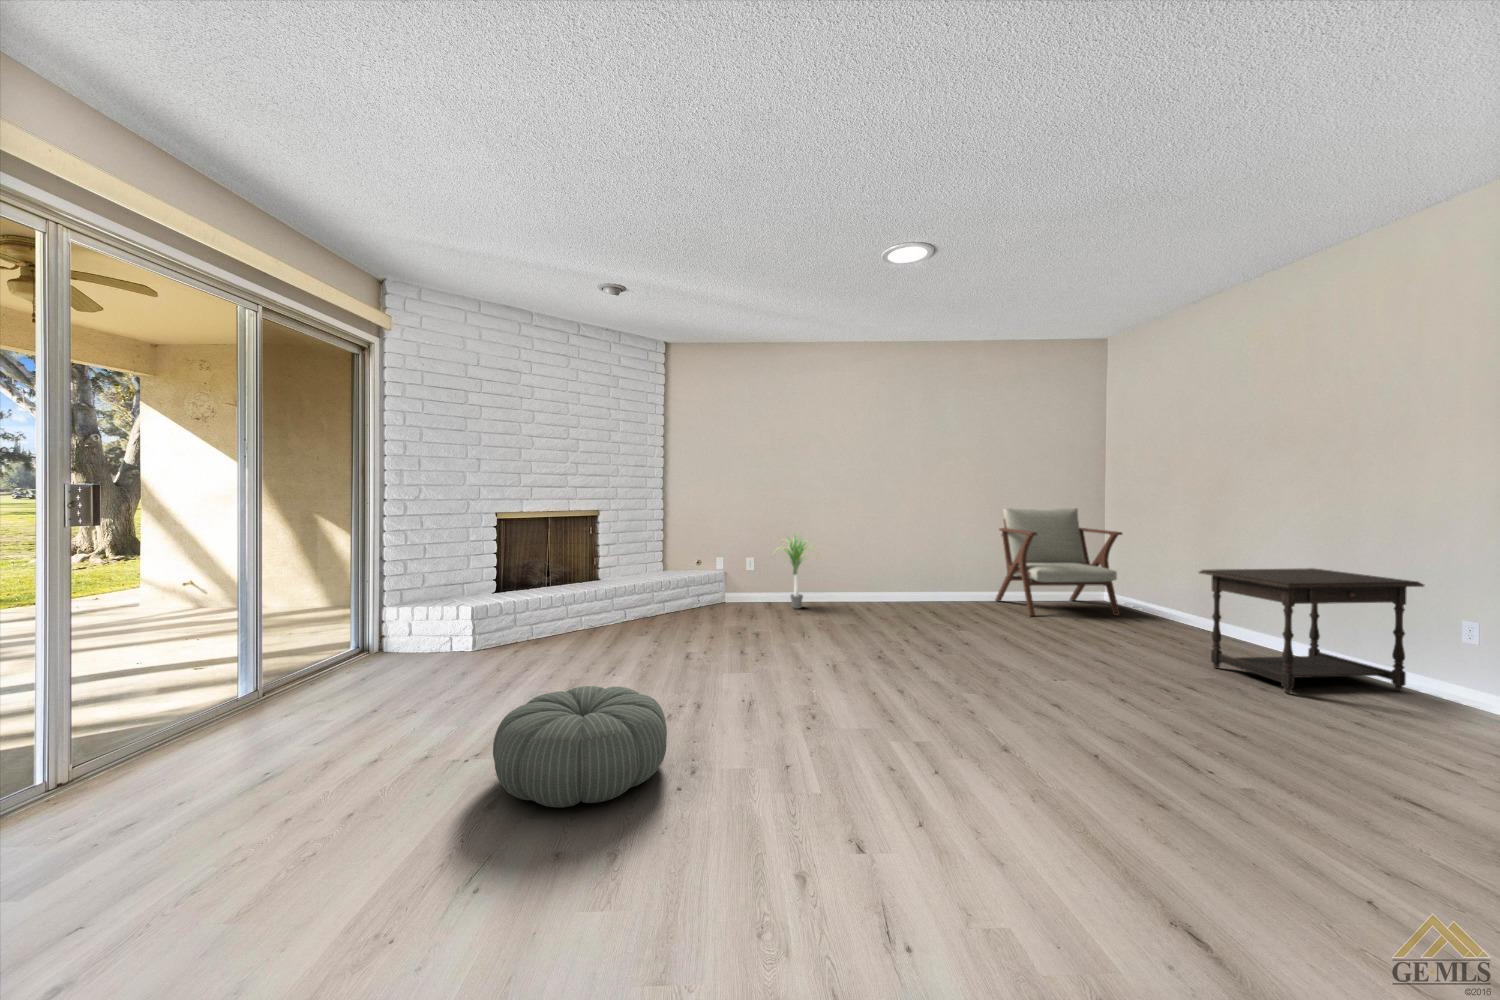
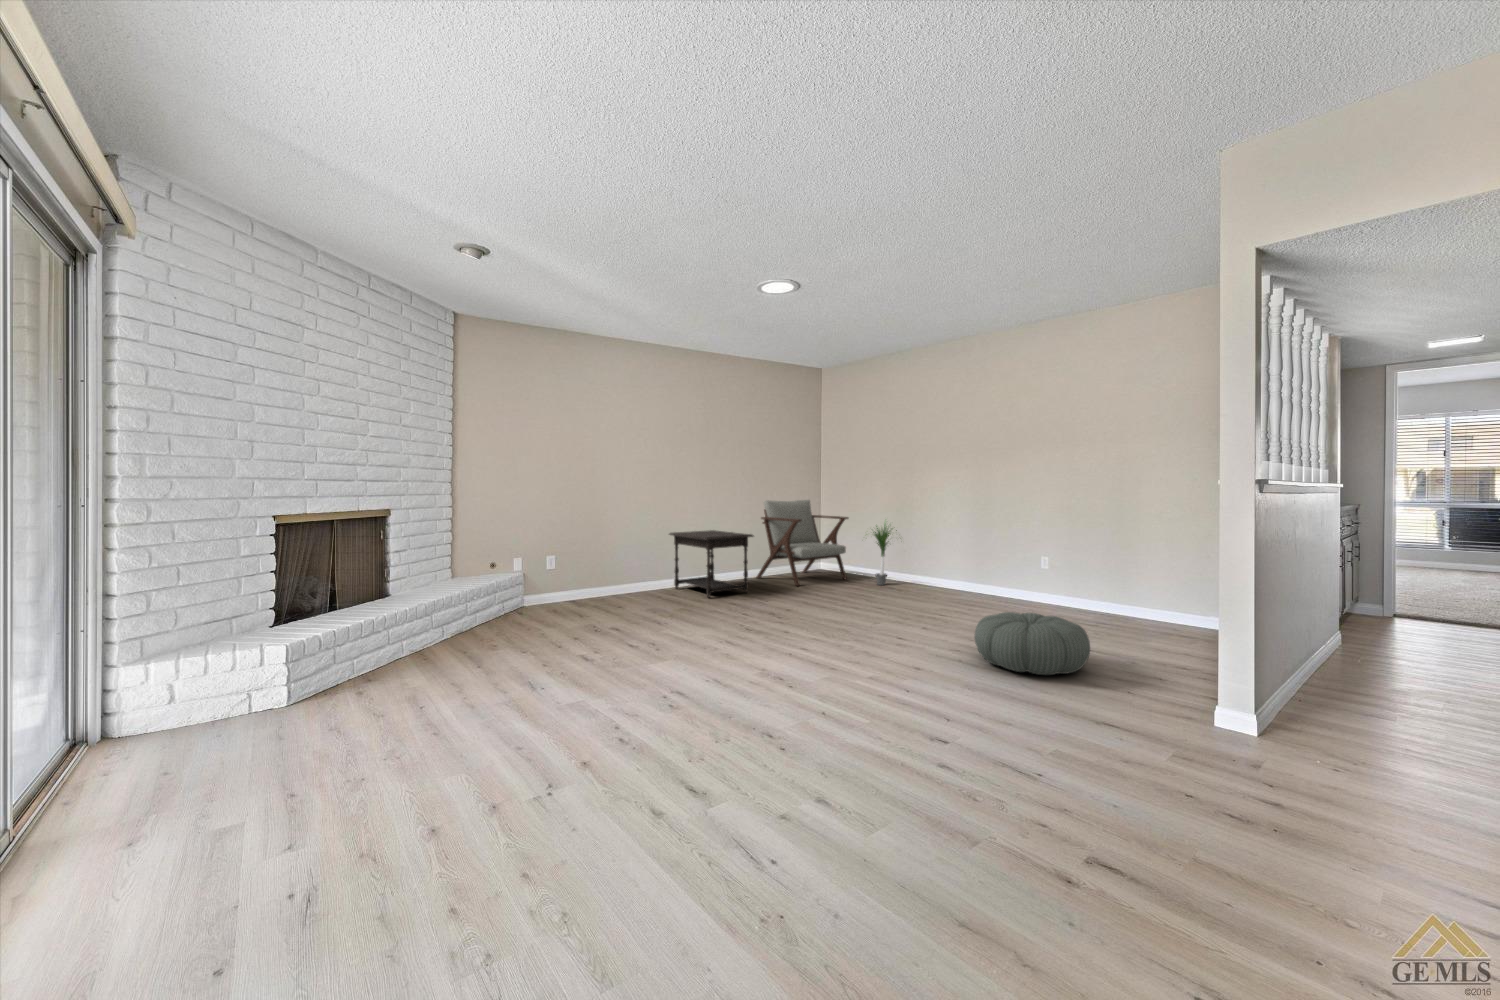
potted plant: present [784,538,806,609] -> present [873,524,897,585]
side table: present [1199,568,1424,694] -> present [669,530,754,598]
pouf: present [493,686,667,807] -> present [974,612,1090,675]

